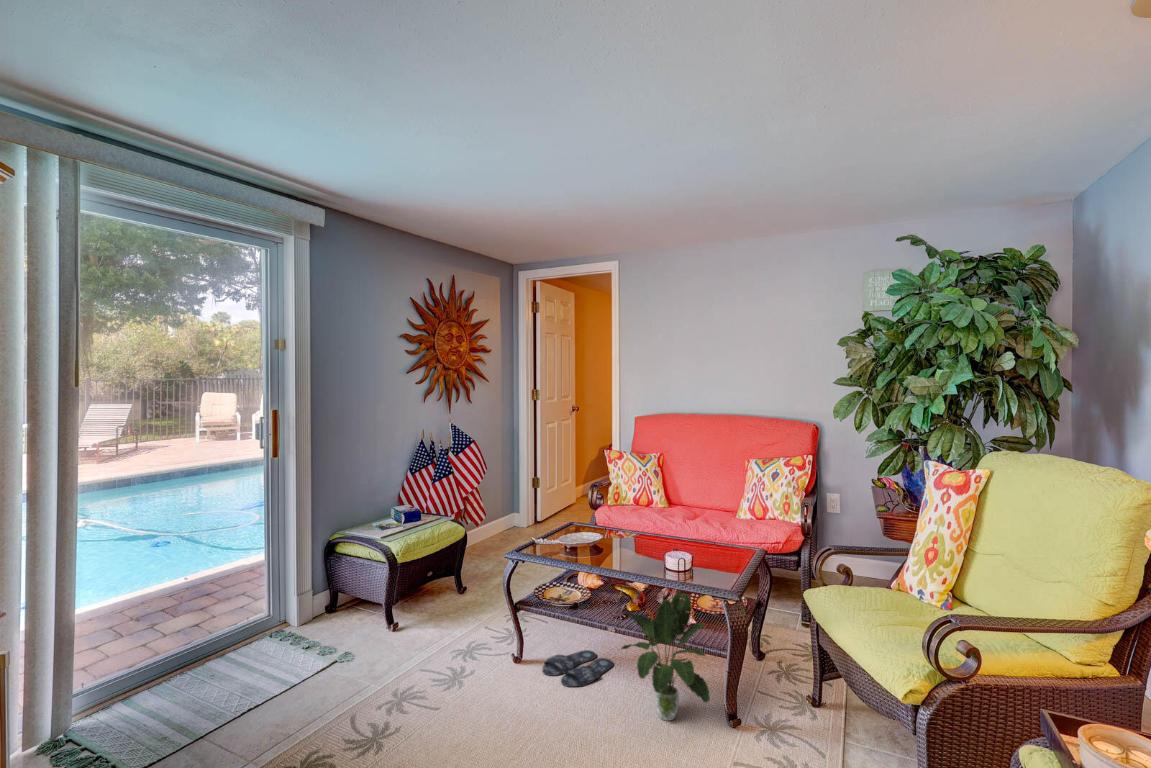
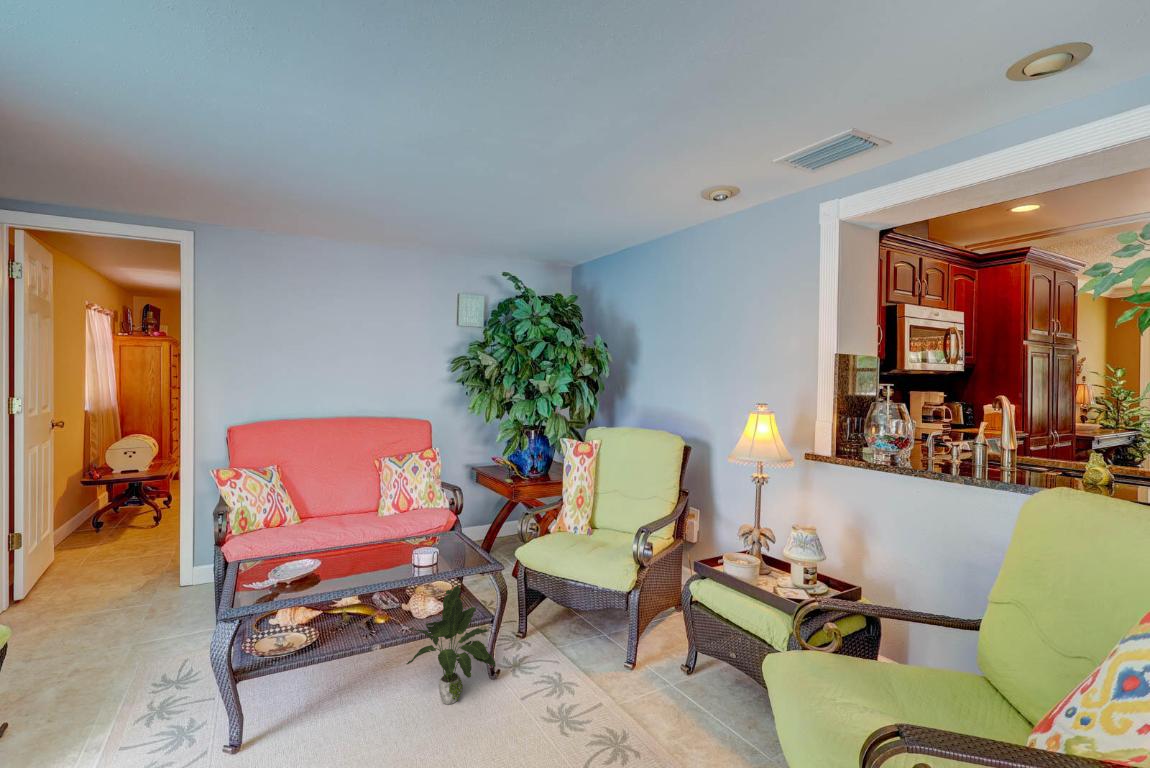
slippers: present [542,650,613,687] -> none [292,689,365,738]

